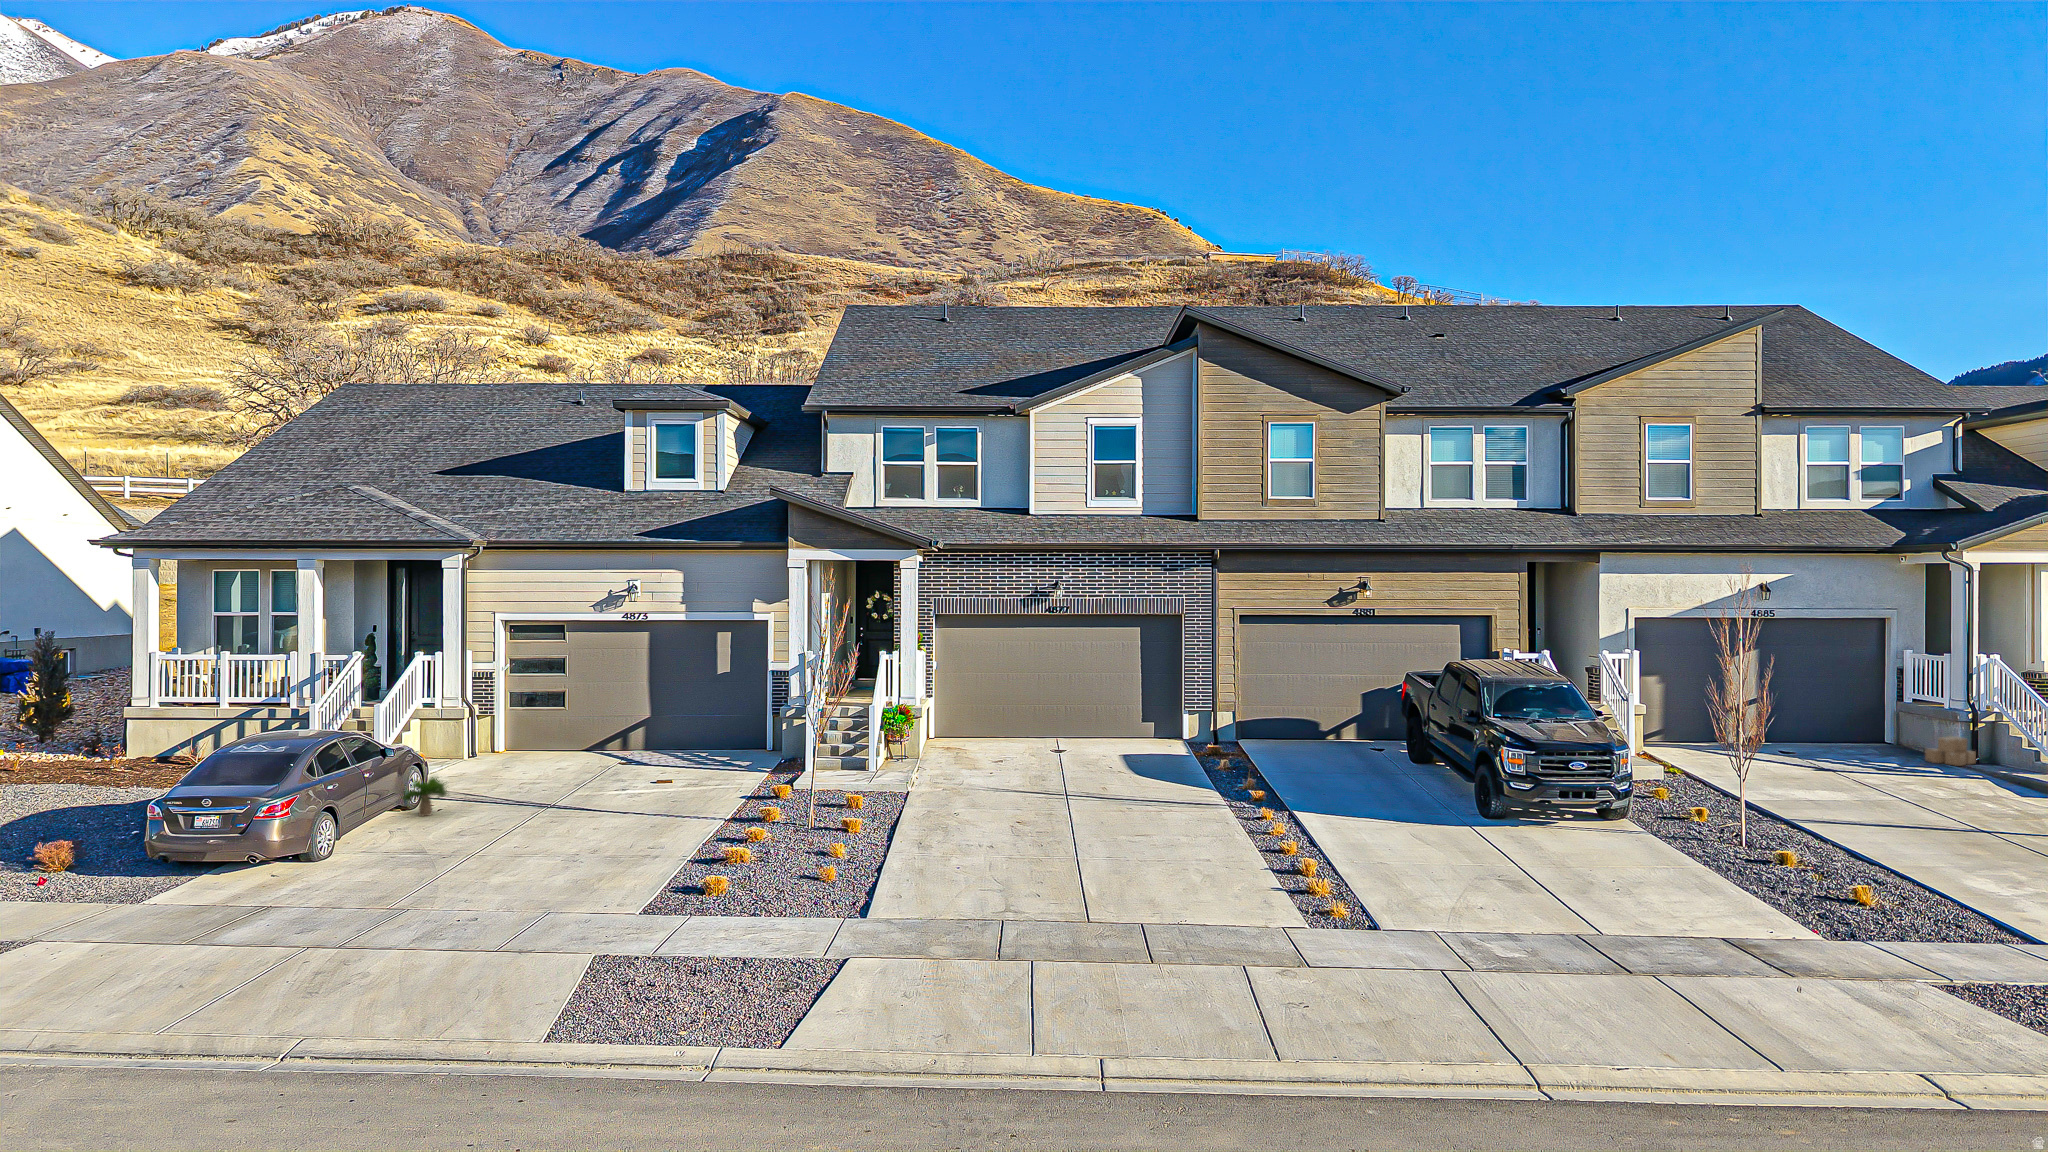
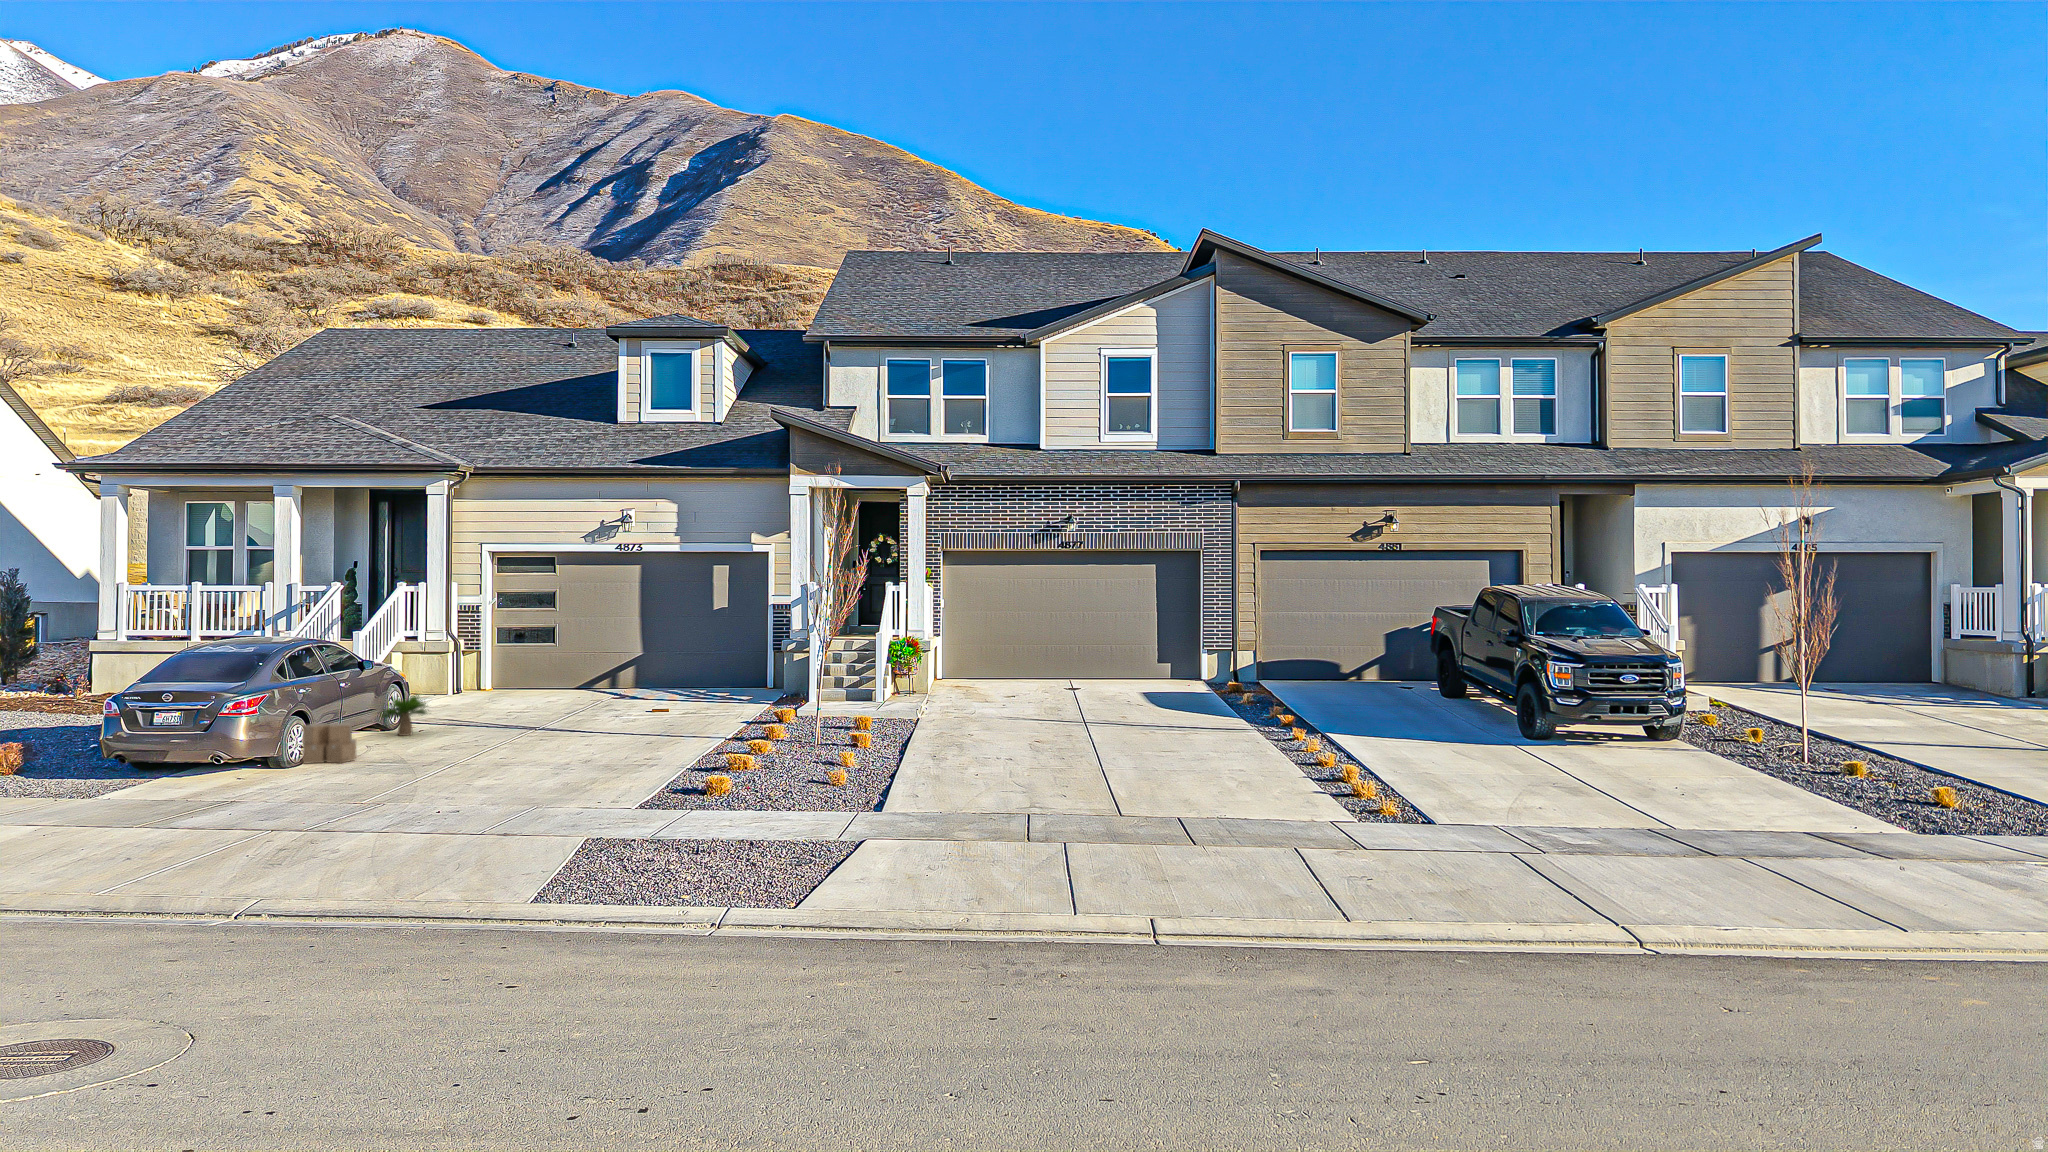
cardboard box: present [1925,736,1976,766] -> present [303,723,356,764]

